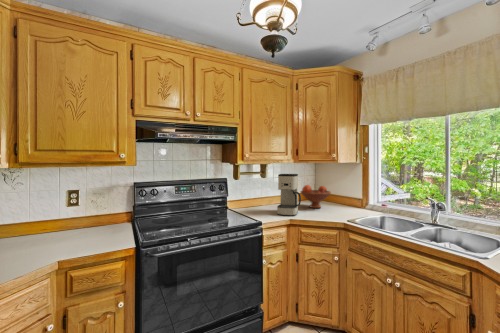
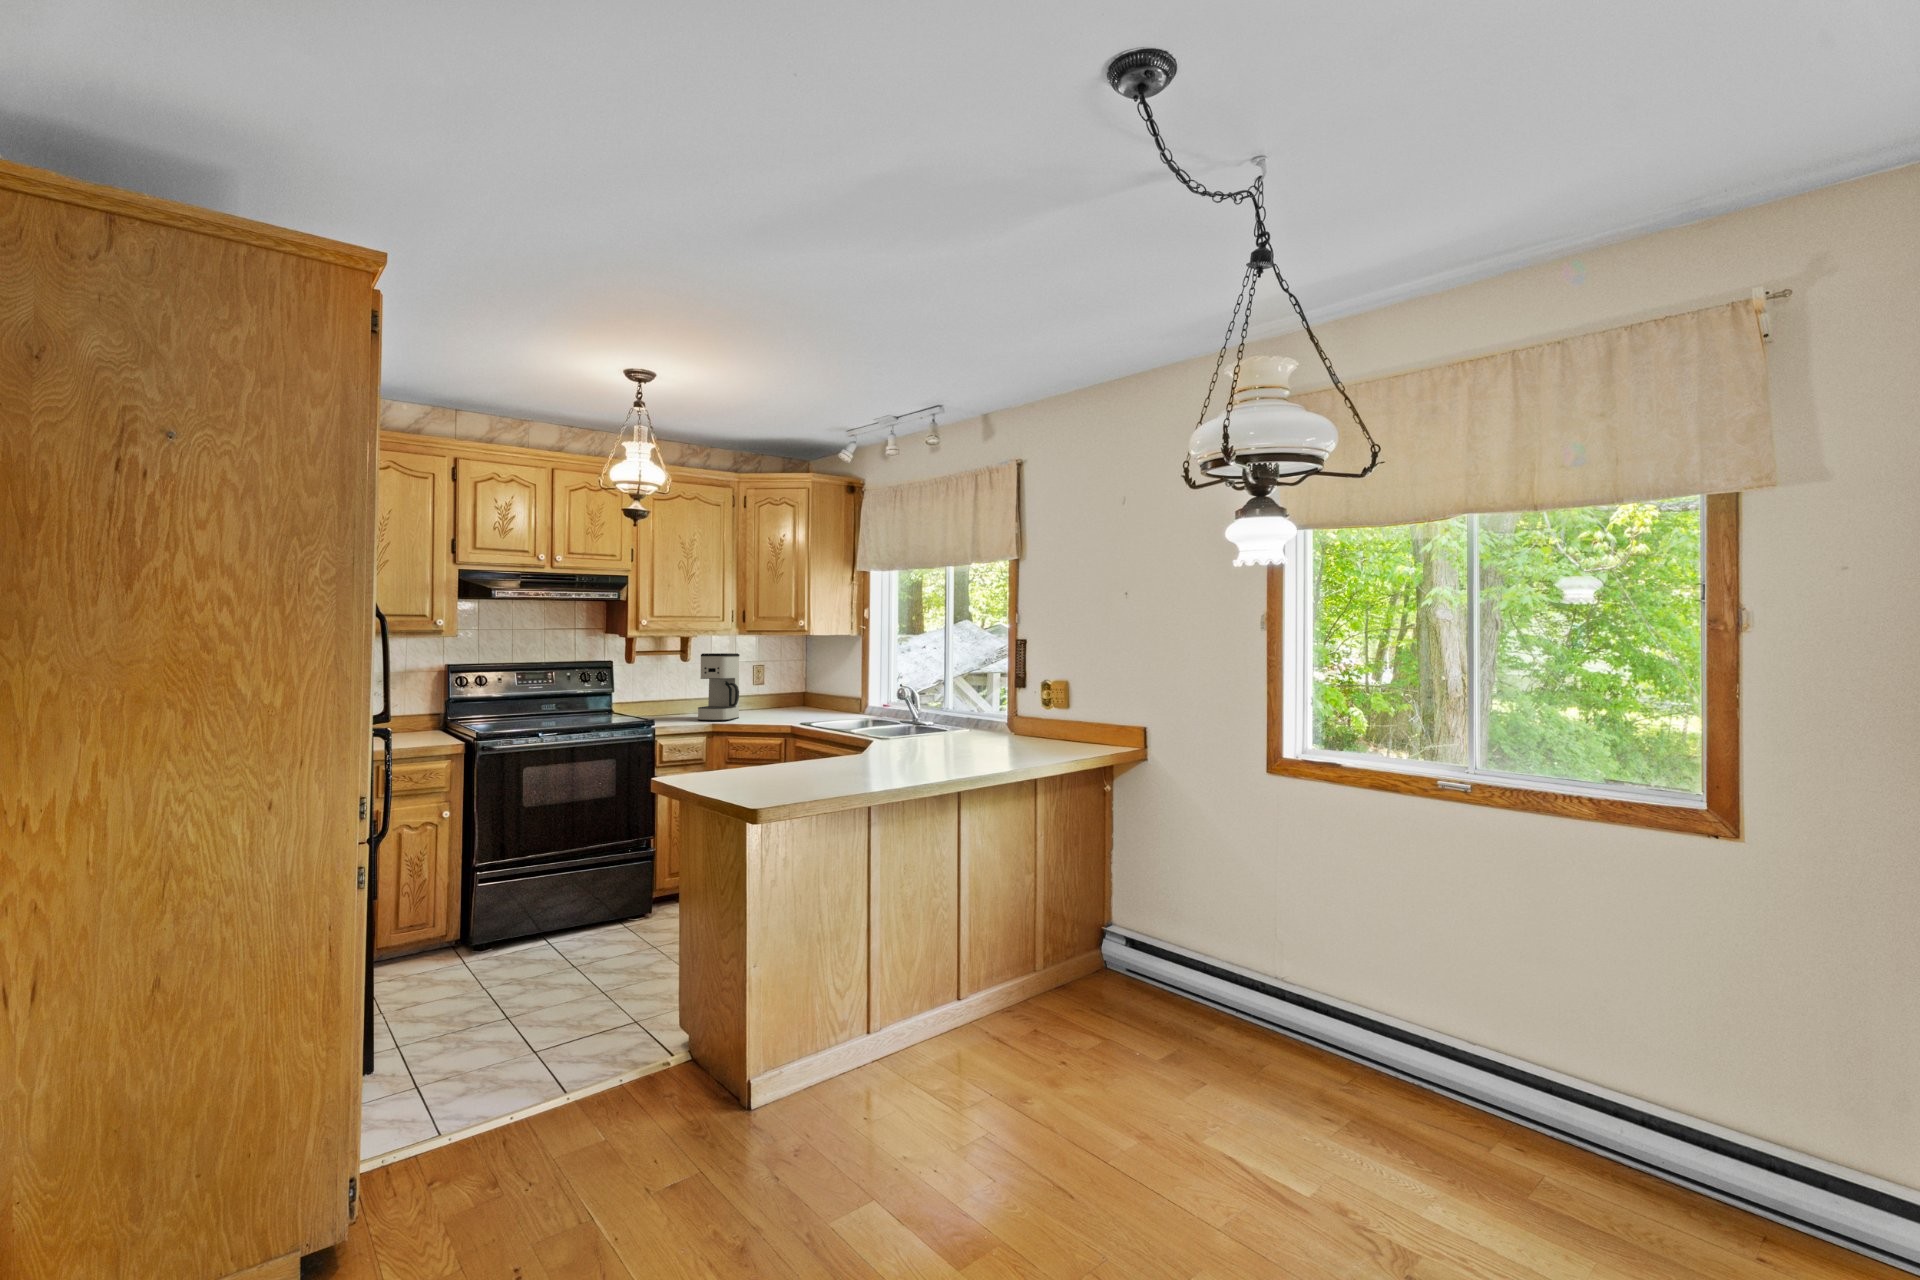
fruit bowl: present [301,185,331,208] -> none [752,675,806,714]

